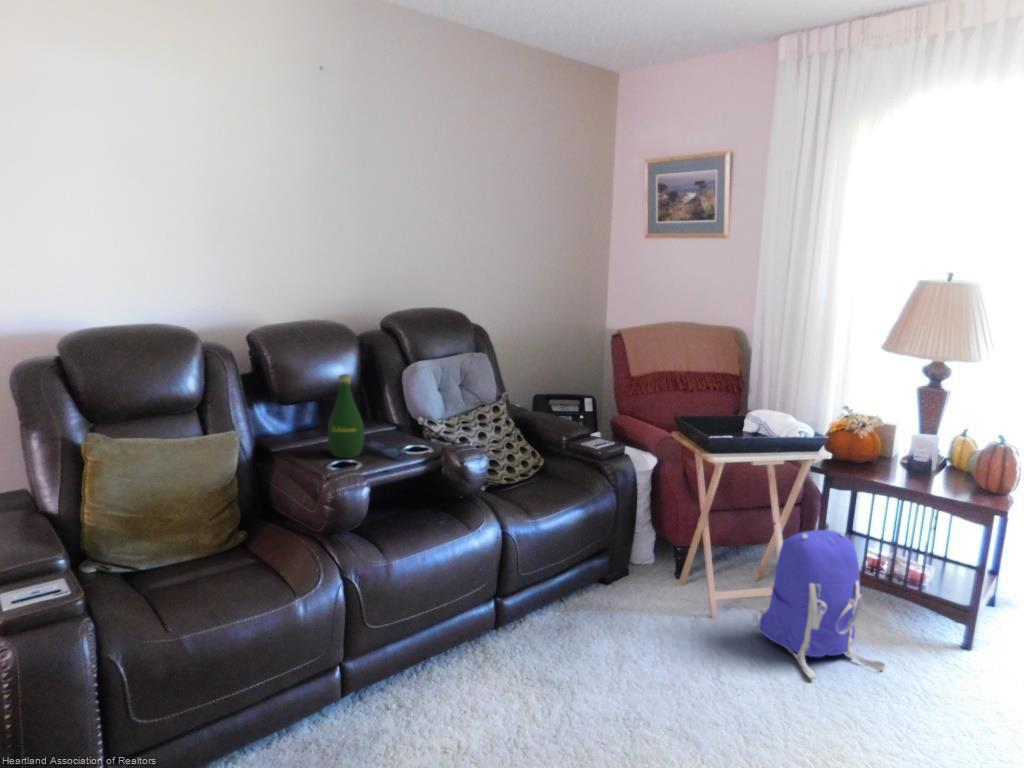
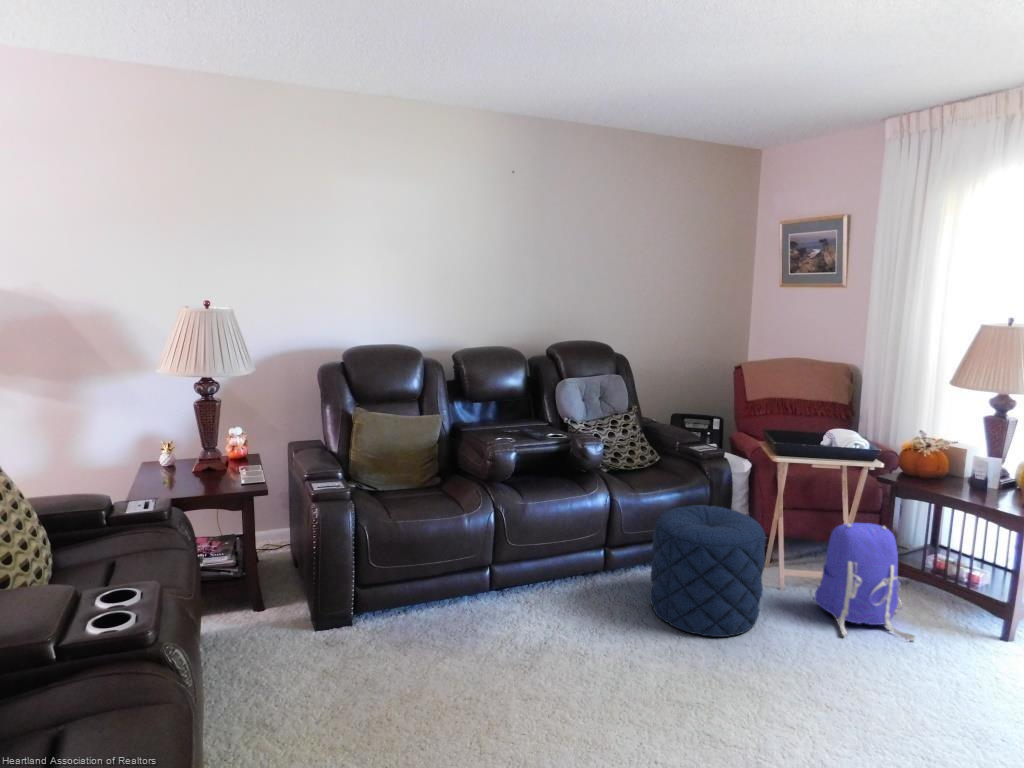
bottle: present [327,374,364,458] -> none [496,381,520,437]
pouf: none [567,528,722,716] -> present [650,505,766,637]

